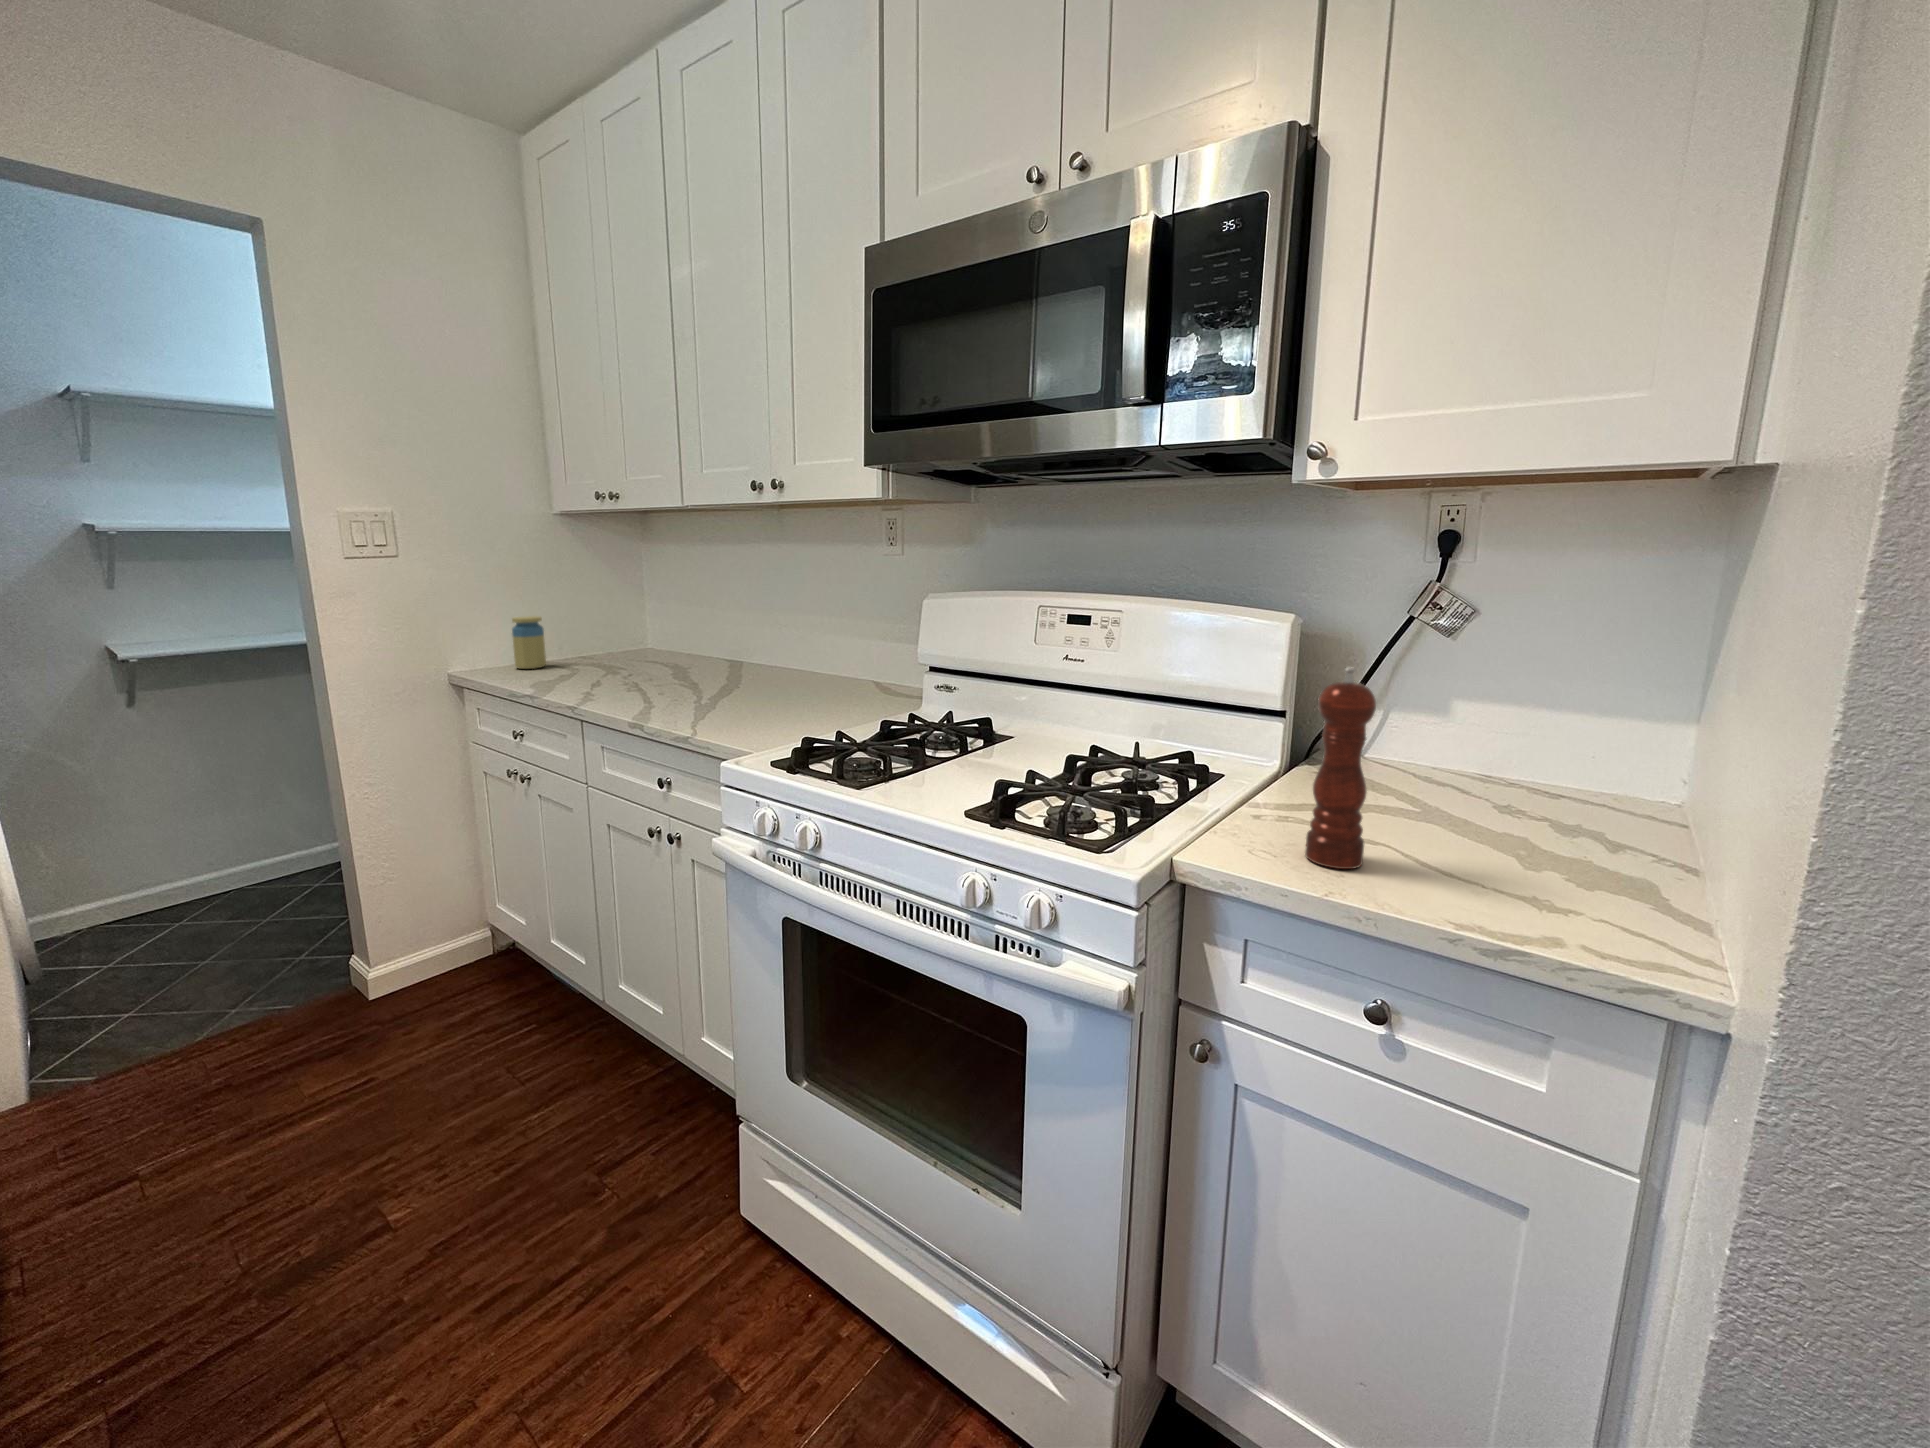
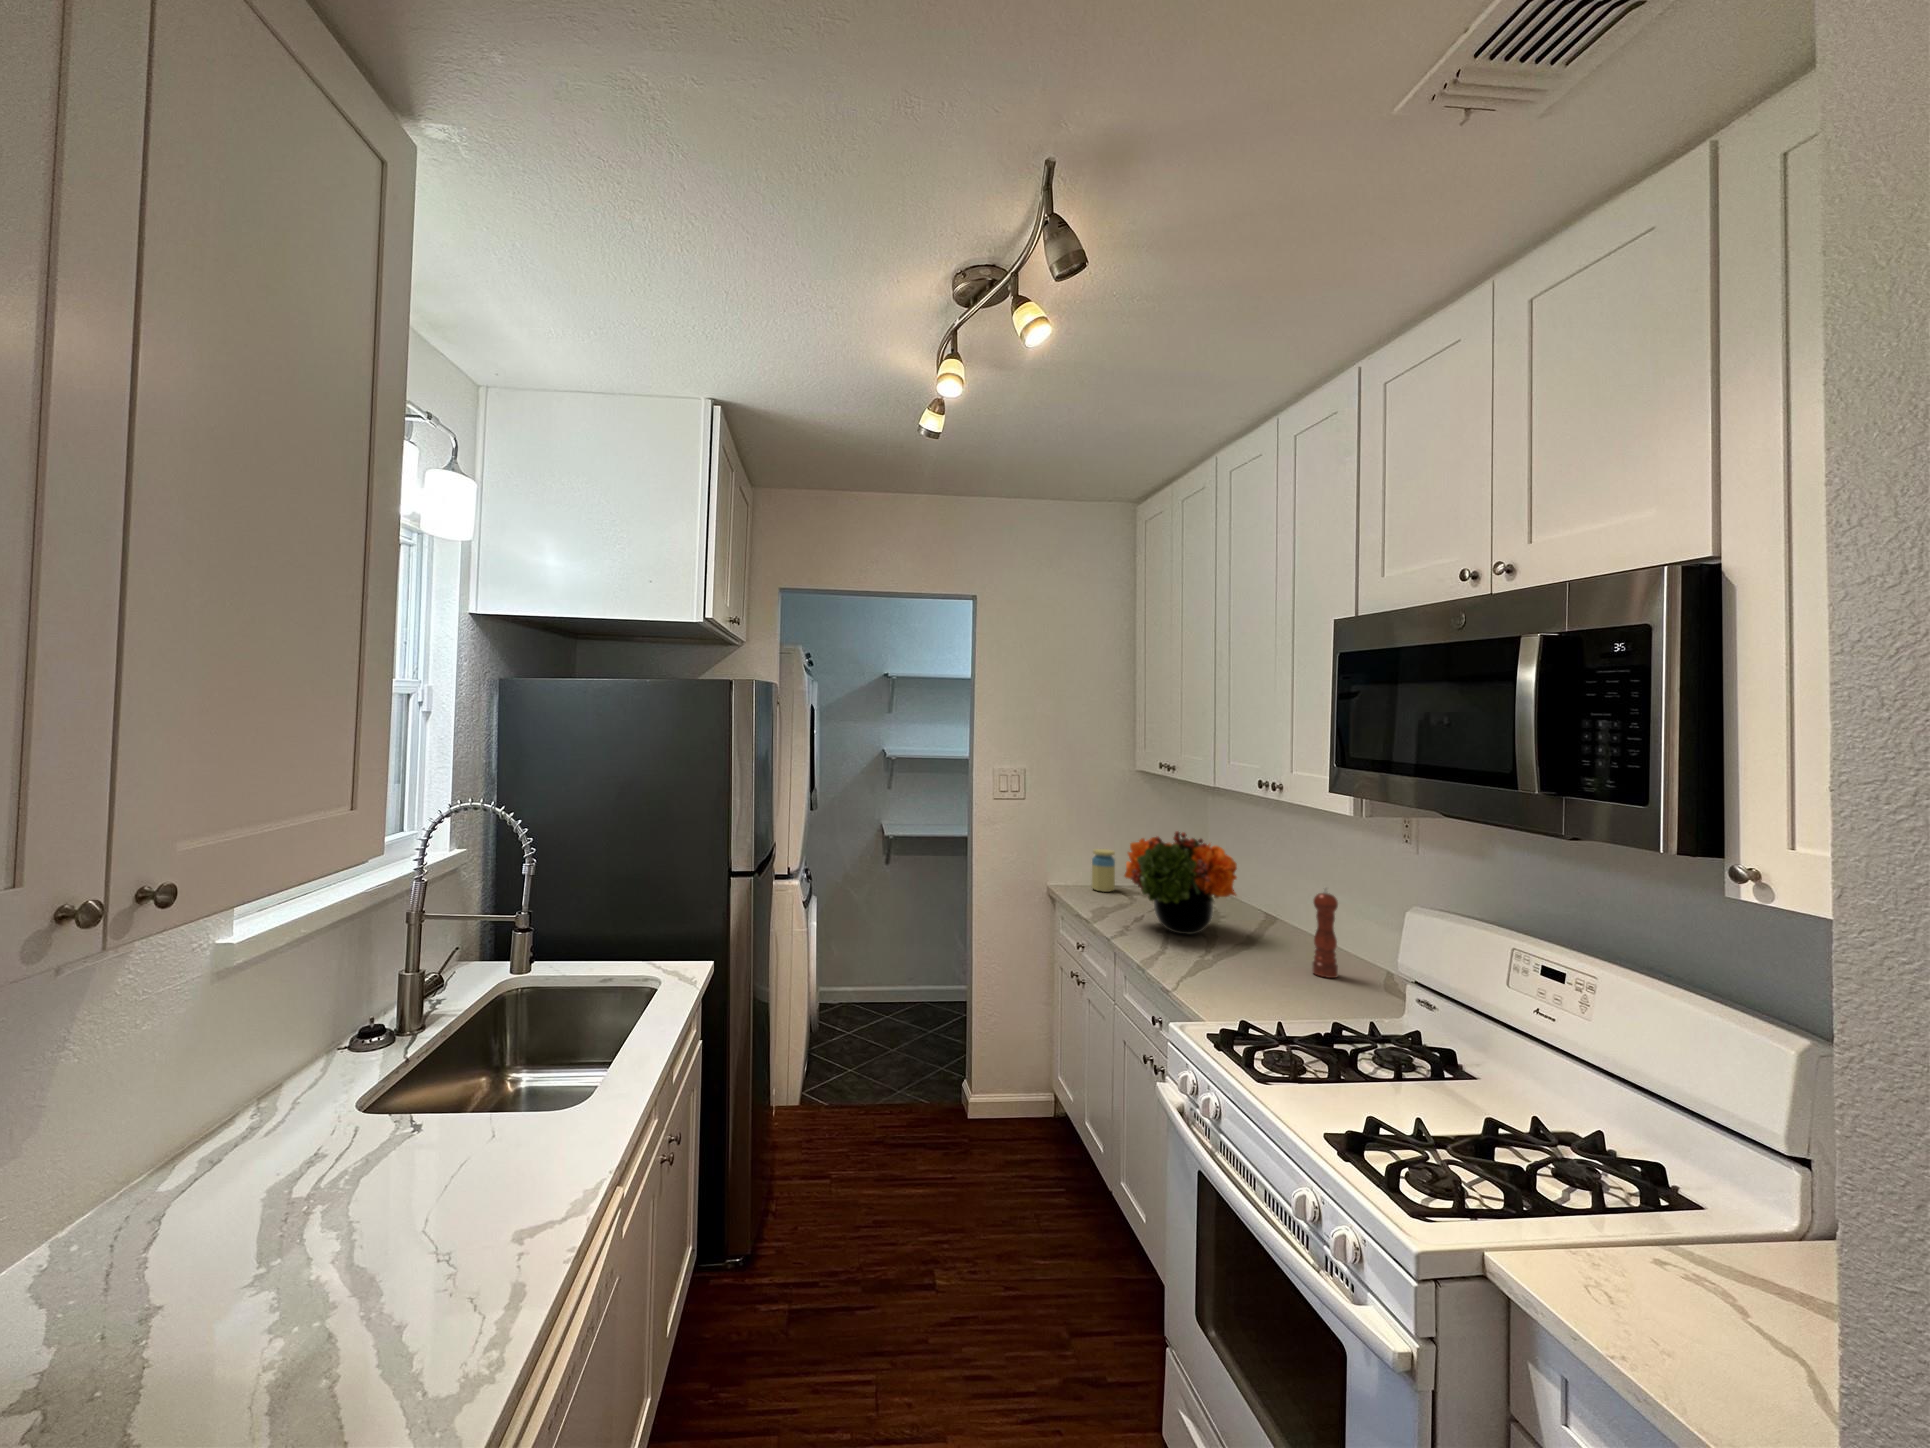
flower arrangement: none [574,566,718,689] -> present [1124,831,1237,934]
pepper mill: present [1305,667,1376,869] -> present [1312,887,1338,978]

